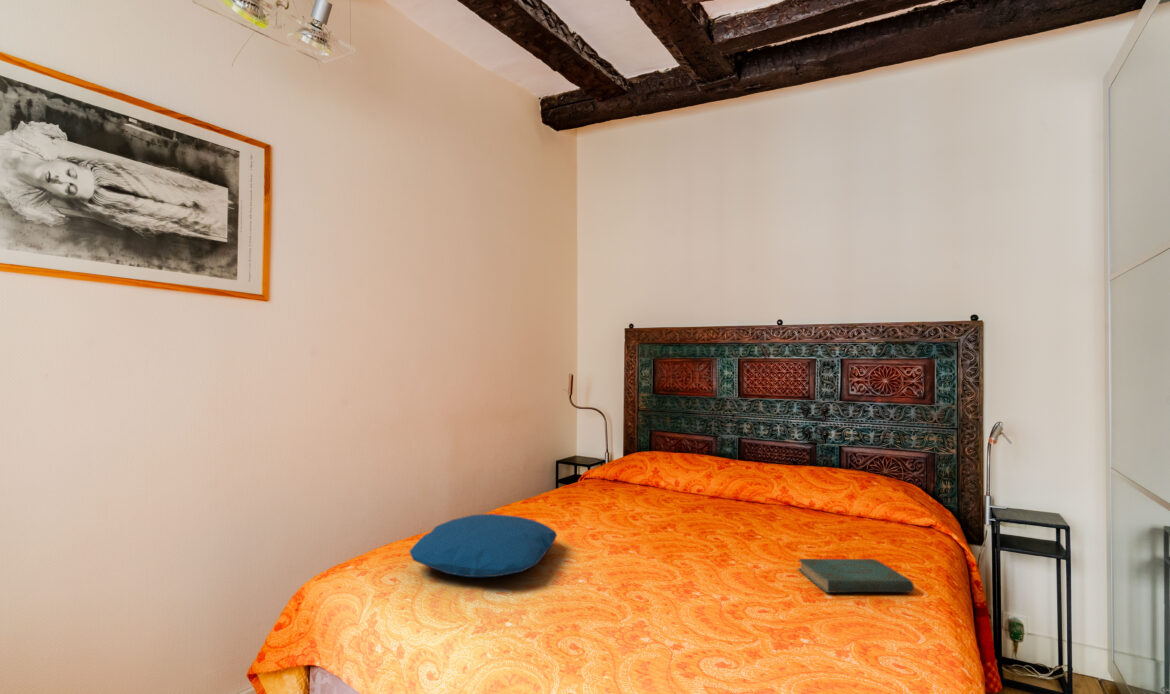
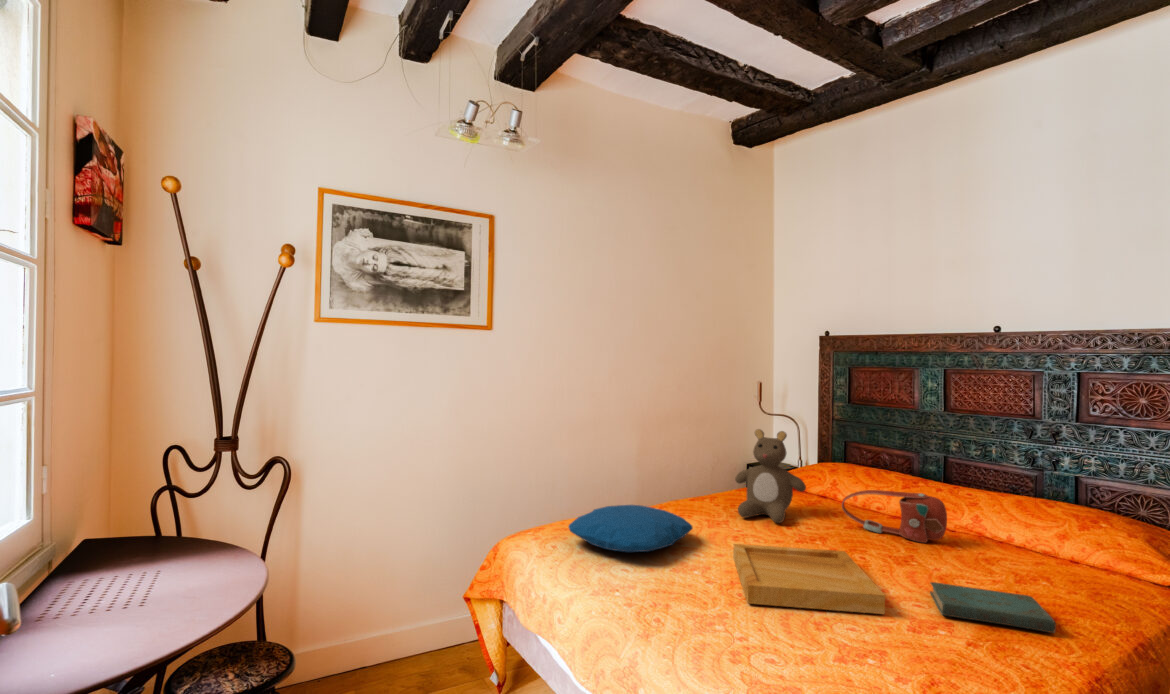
teddy bear: none [573,417,646,515] -> present [735,429,806,523]
handbag: none [681,472,774,518] -> present [842,490,947,543]
tray: none [608,538,785,618] -> present [733,544,885,614]

